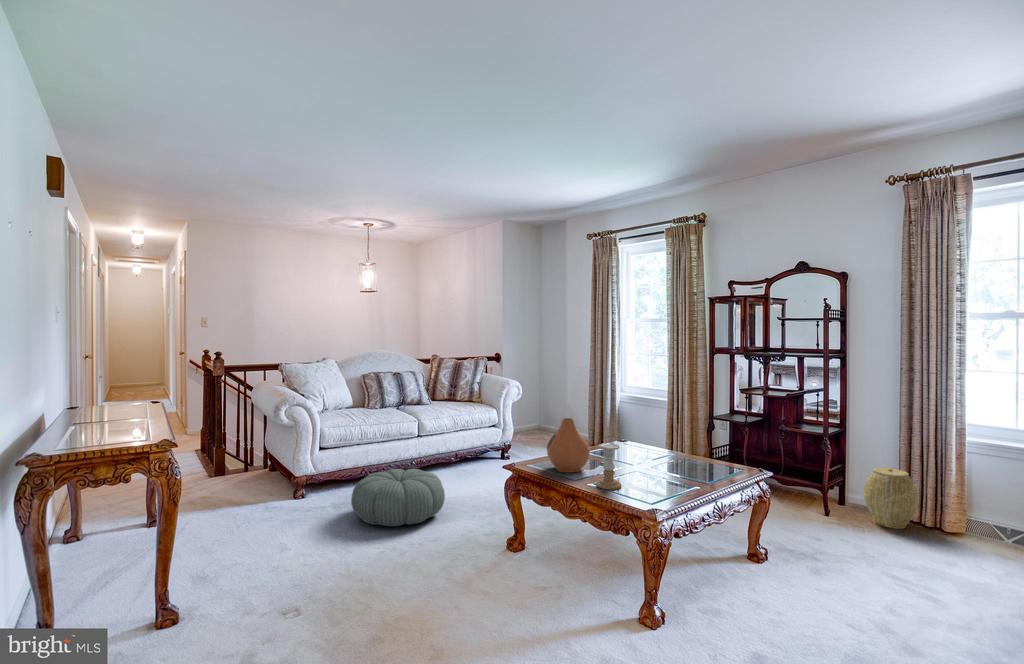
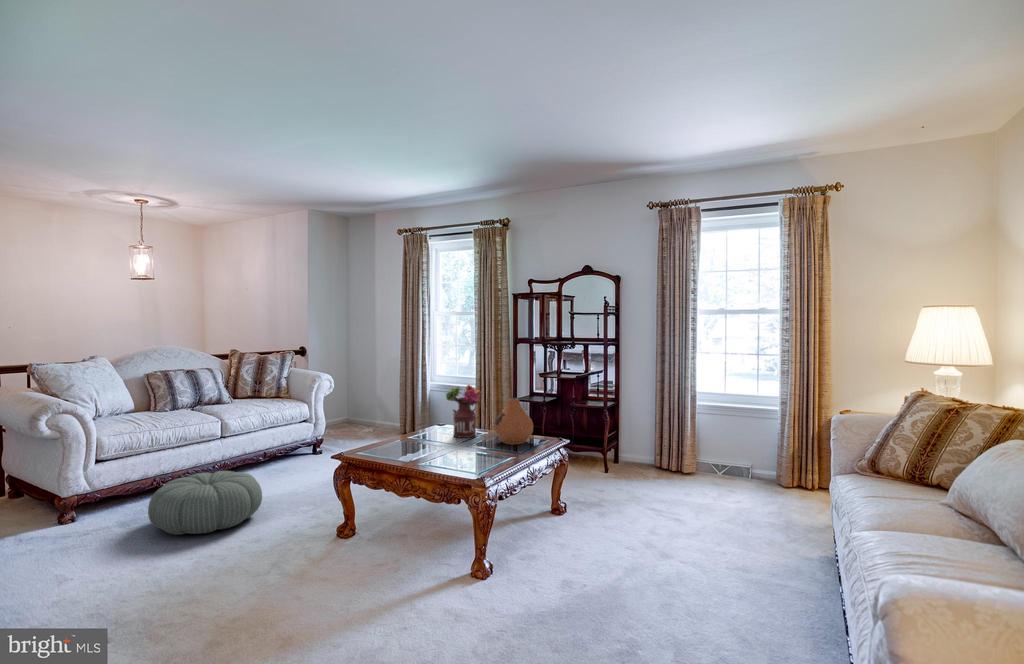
flower arrangement: none [623,399,665,458] -> present [446,385,481,438]
vase: present [547,418,590,472] -> present [494,398,533,444]
candle holder: present [596,443,621,490] -> none [428,425,451,466]
woven basket: present [863,468,919,529] -> none [631,431,668,477]

